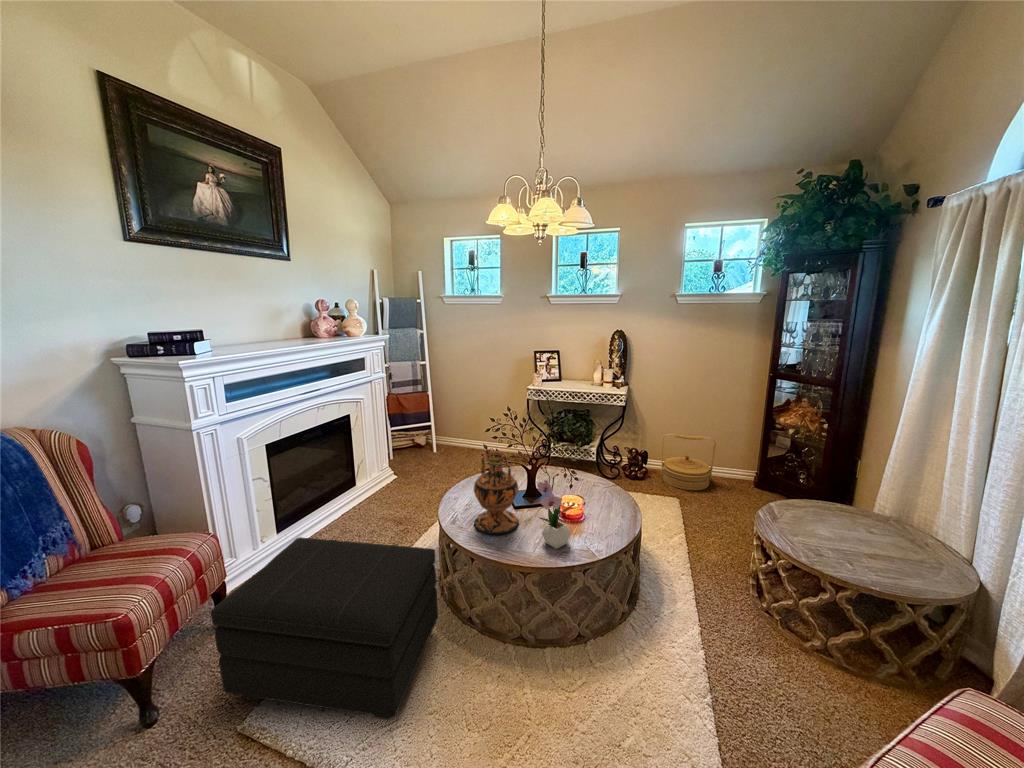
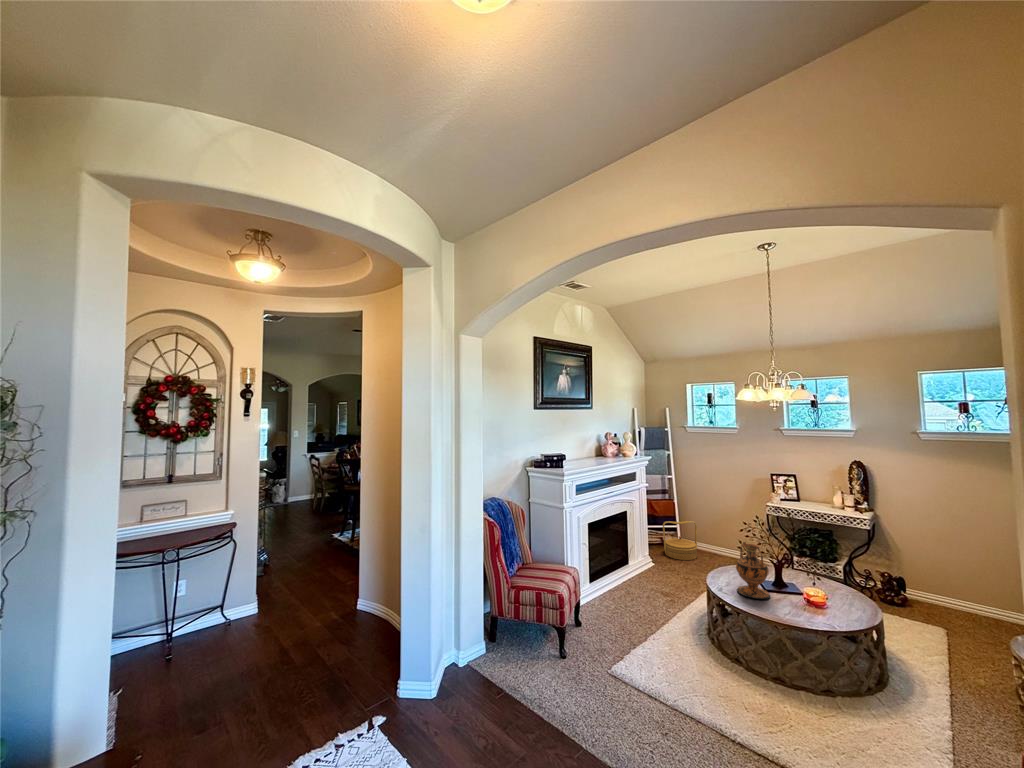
woven basket: present [661,433,716,490] -> present [663,521,697,560]
flower arrangement: present [537,466,575,549] -> none [784,555,814,615]
footstool: present [211,537,438,720] -> none [602,579,715,686]

